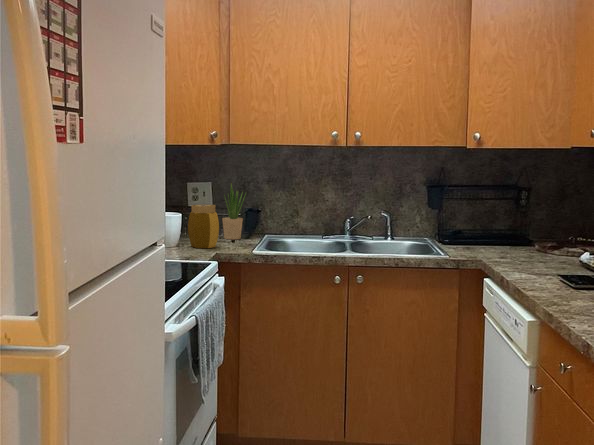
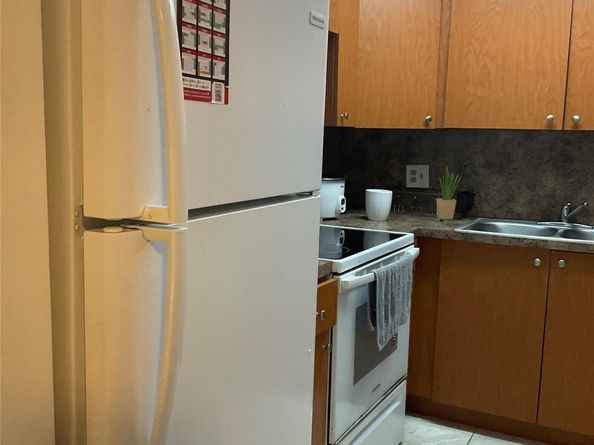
jar: present [188,204,219,248] -> none [399,183,427,224]

